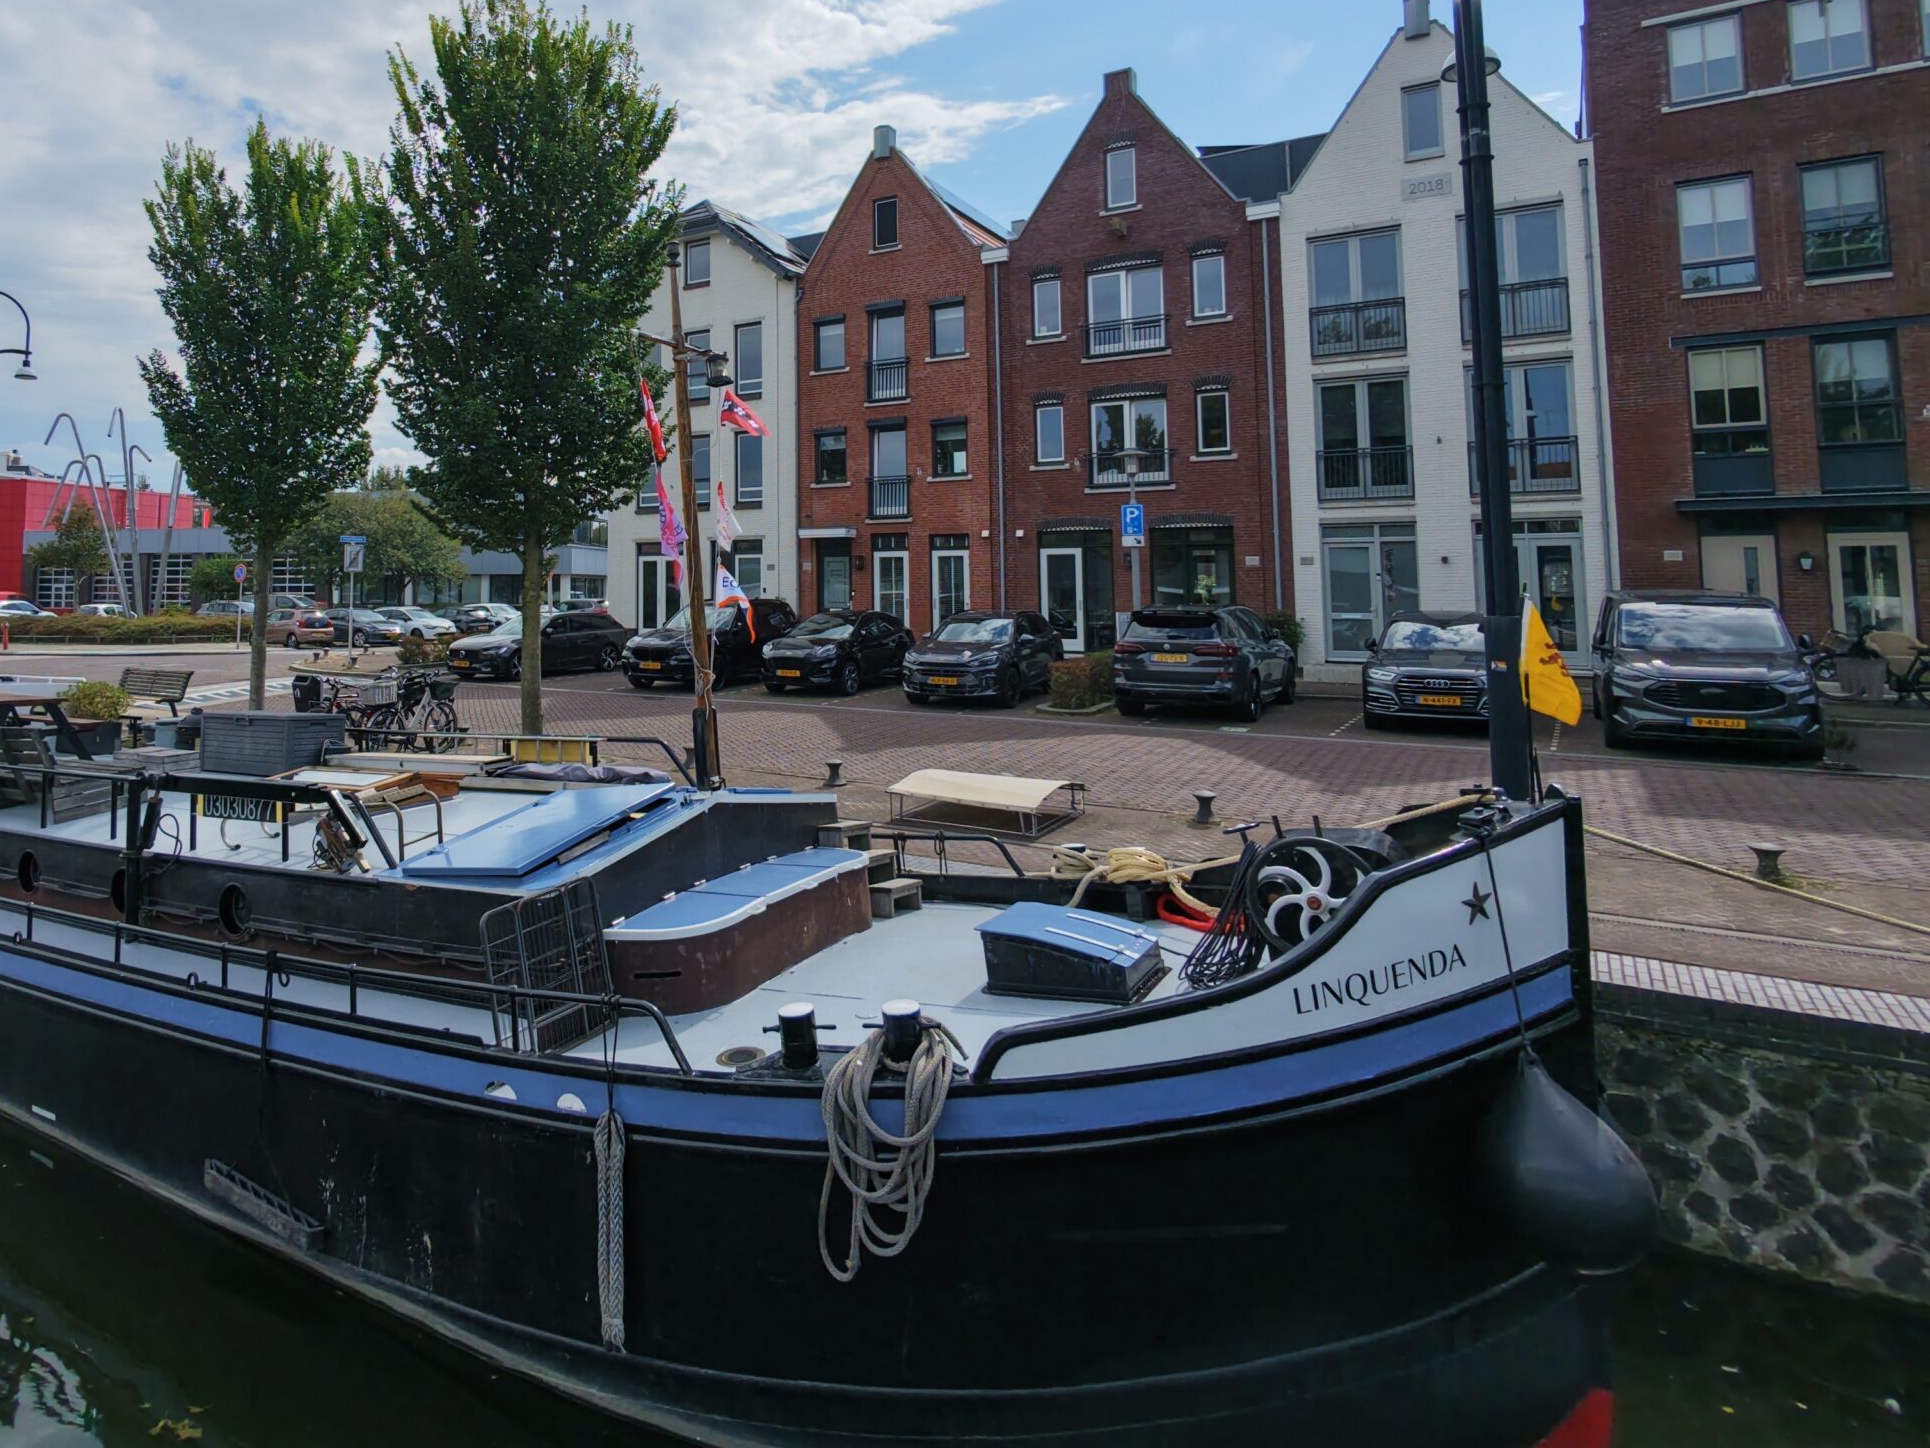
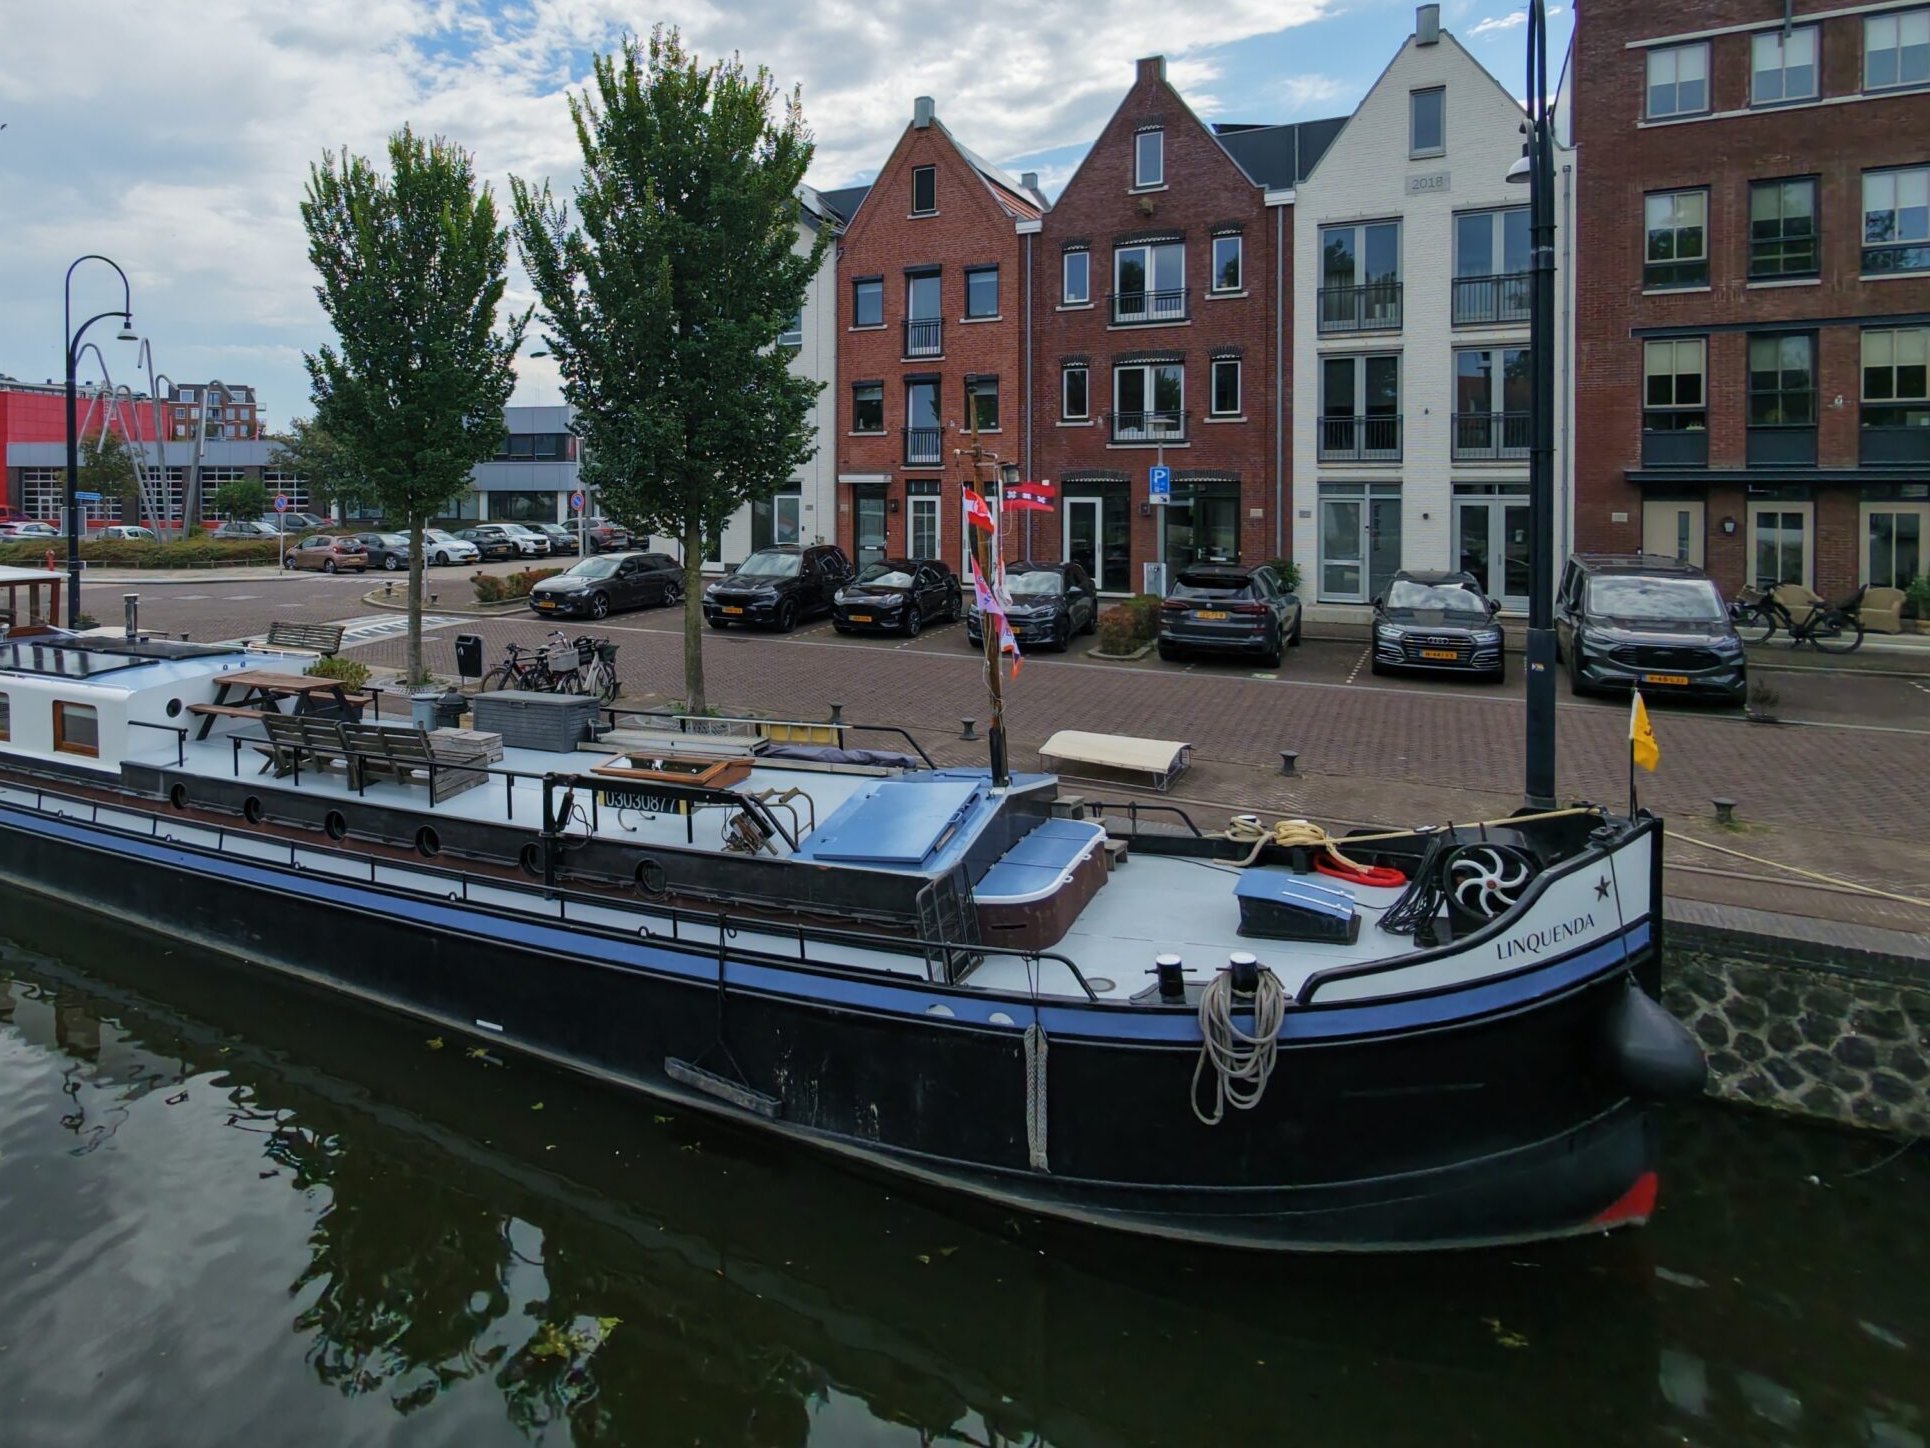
trash can: present [1834,658,1889,701] -> none [1750,607,1797,647]

